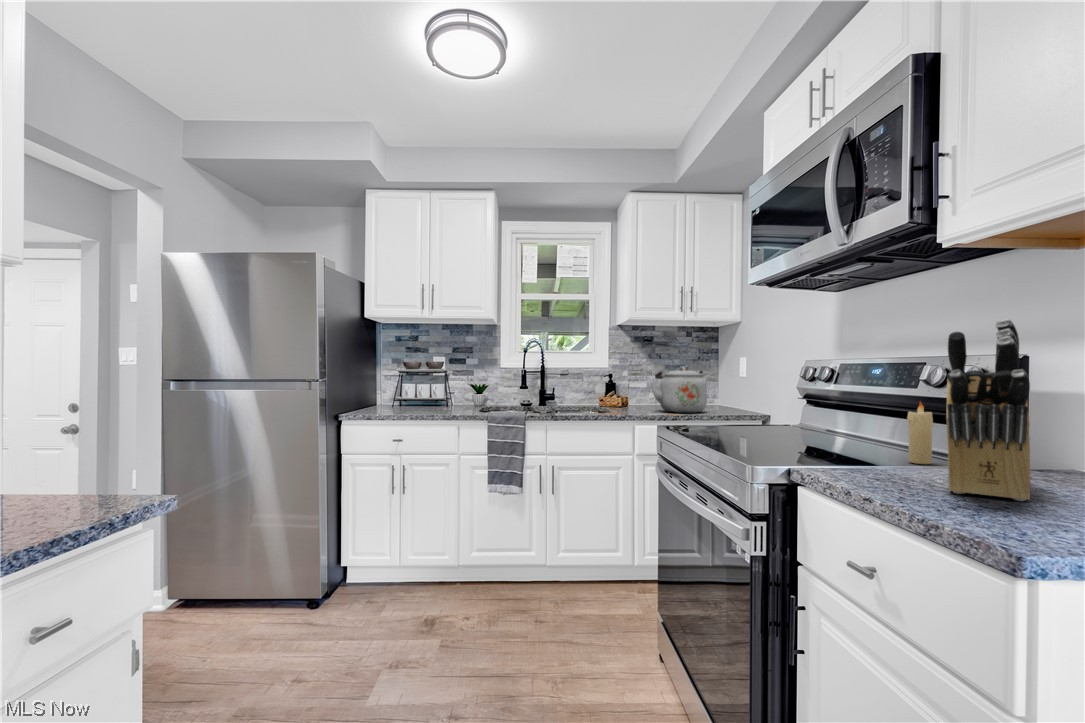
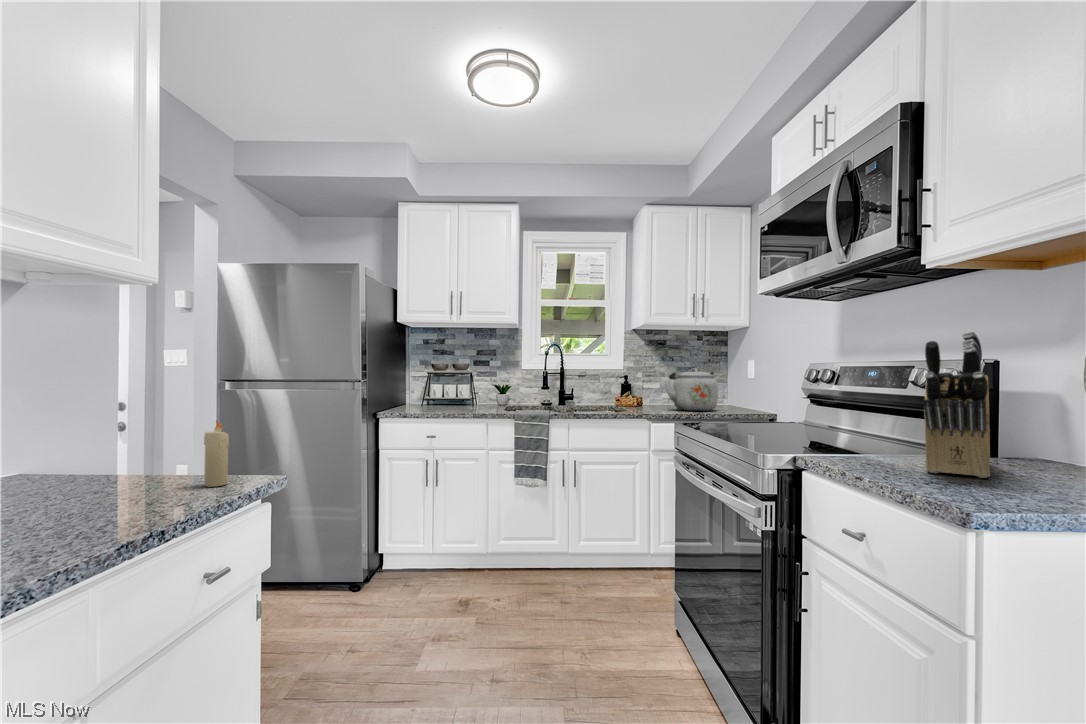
candle: present [907,402,933,464] -> present [204,420,229,487]

